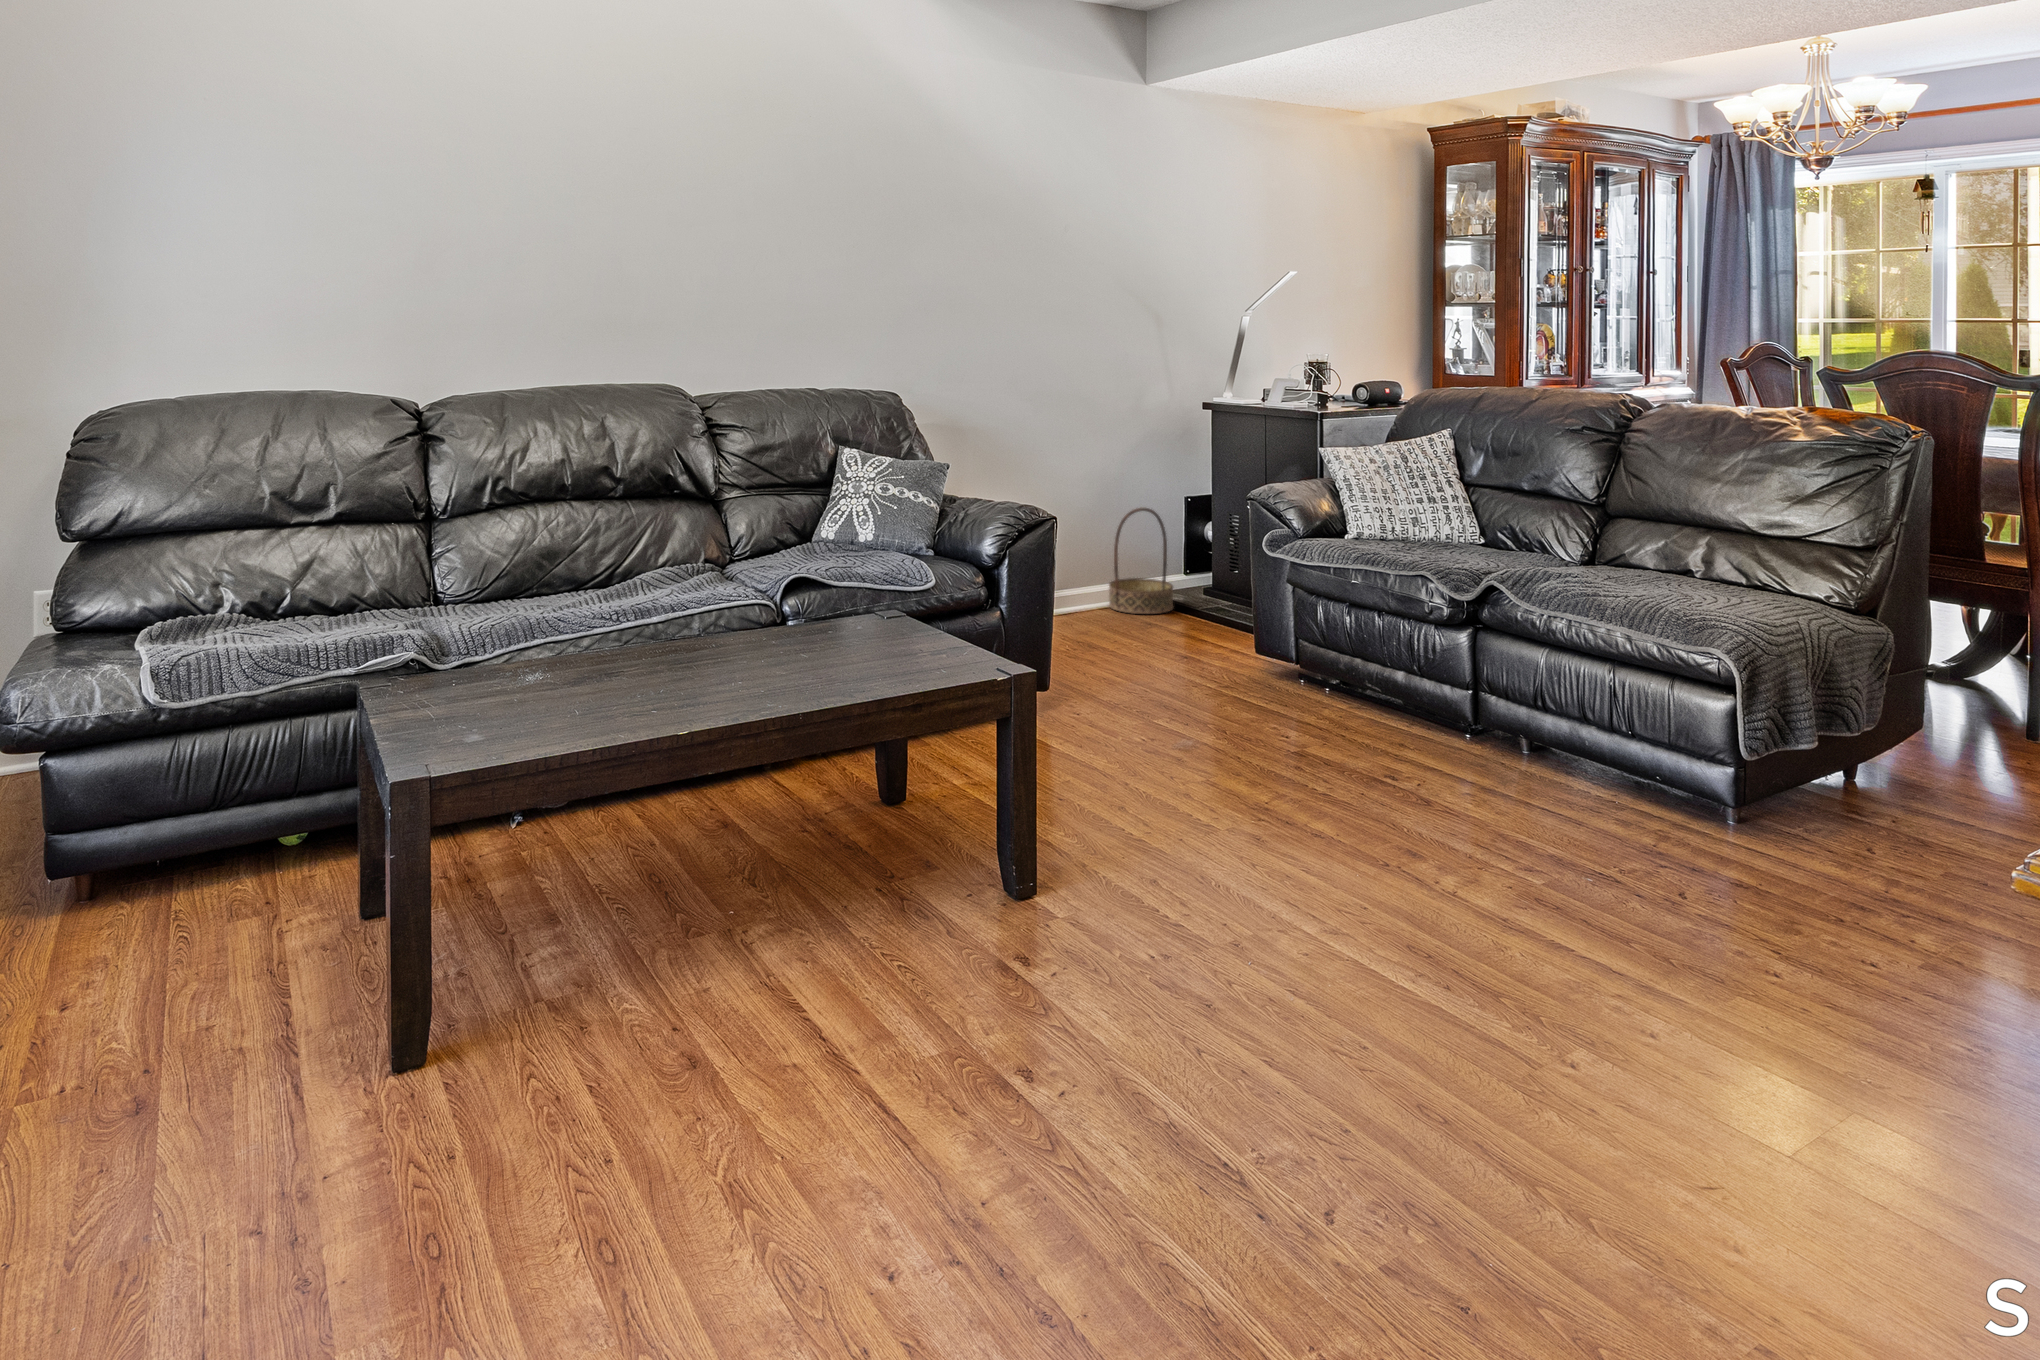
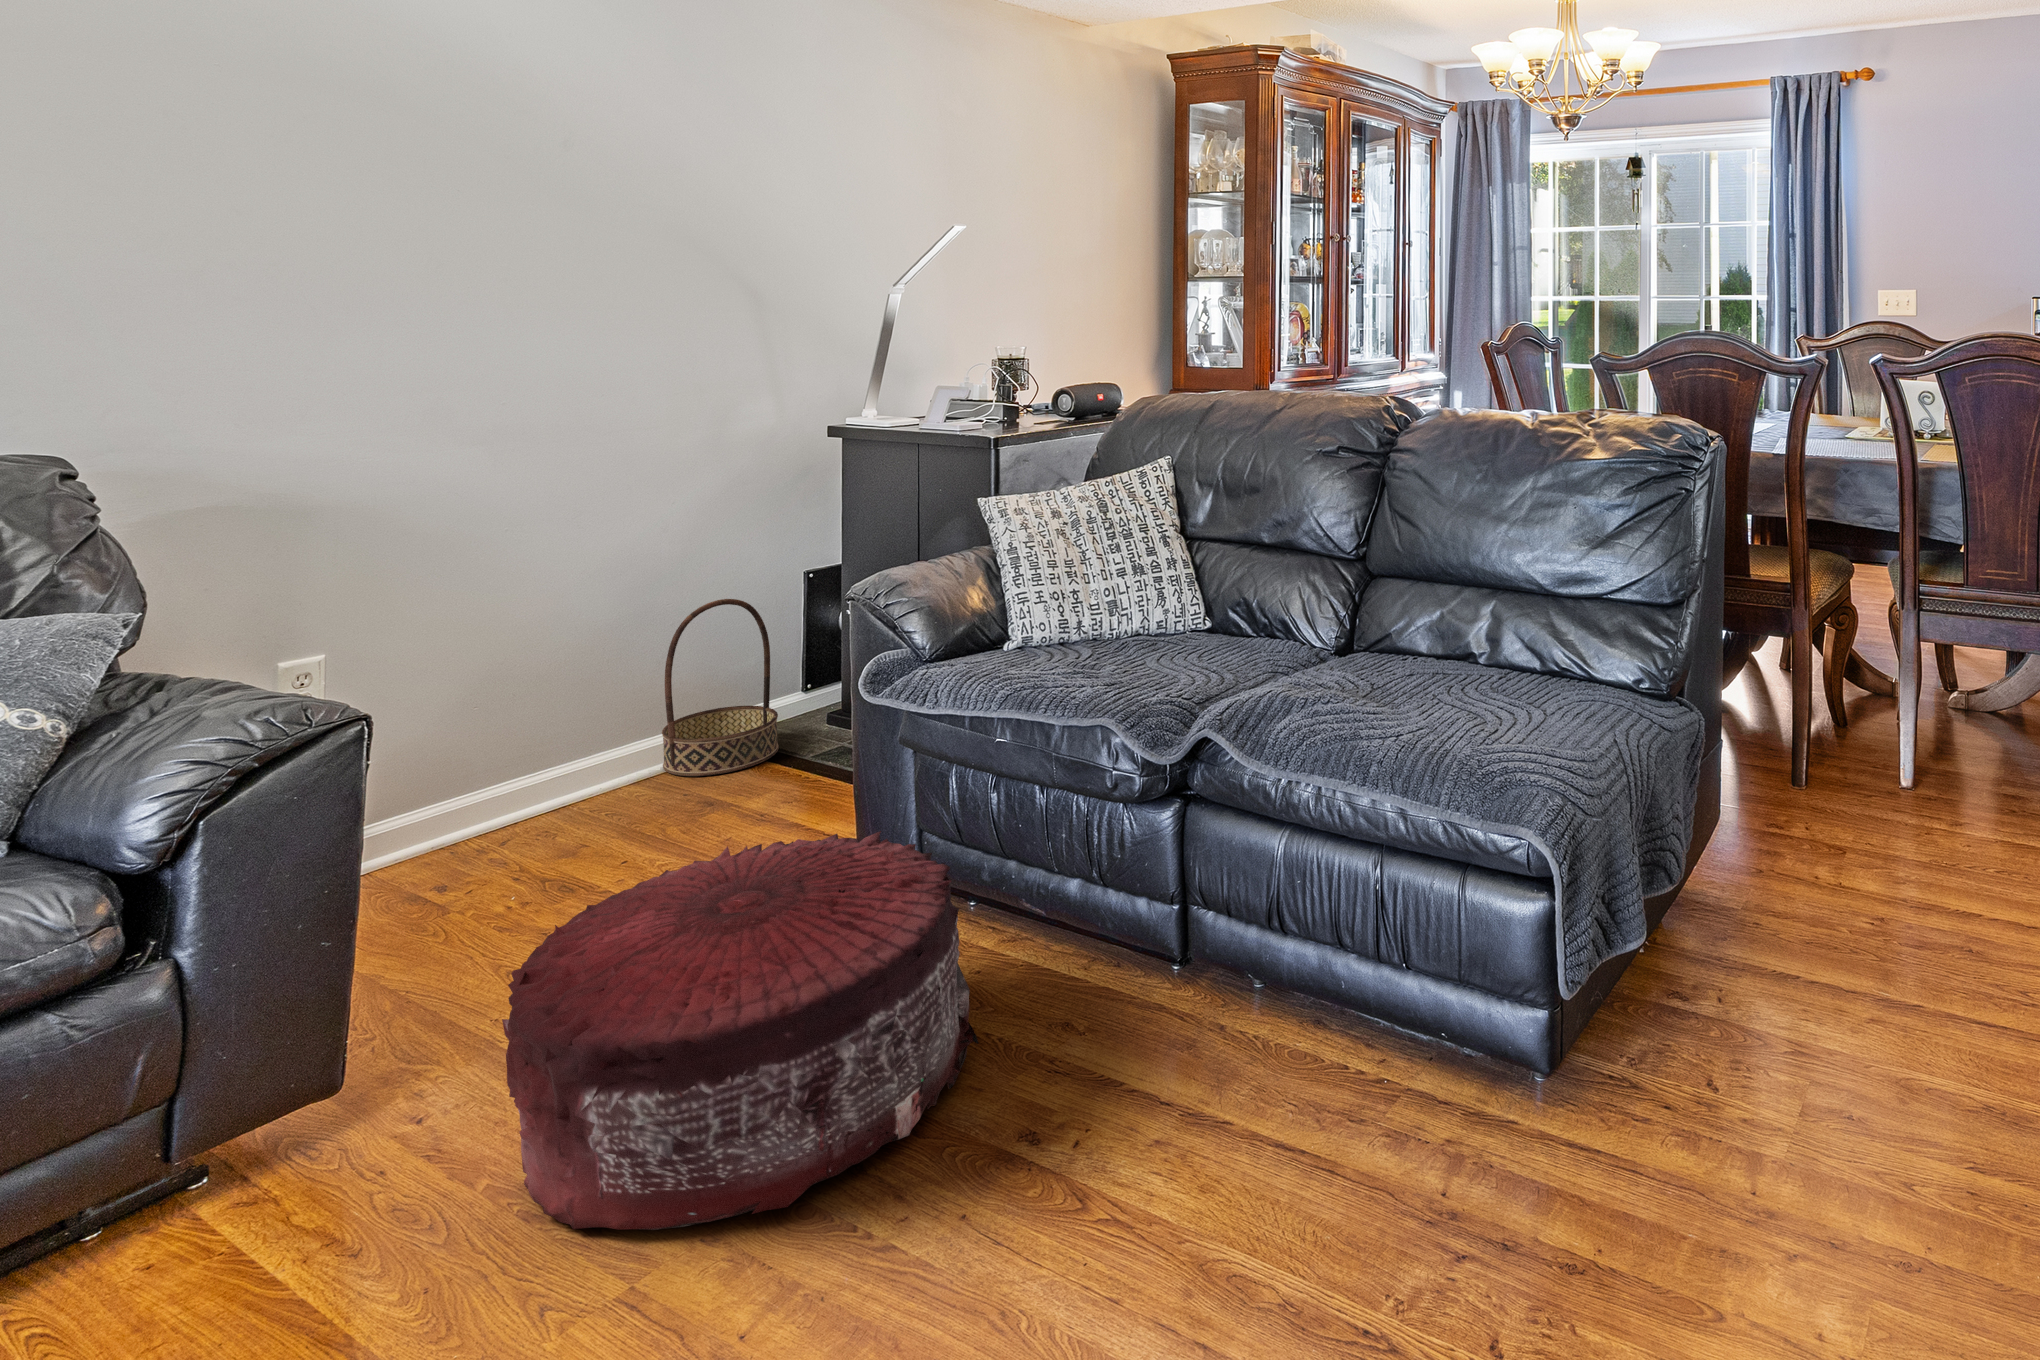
pouf: none [1126,615,1352,769] -> present [502,831,978,1230]

